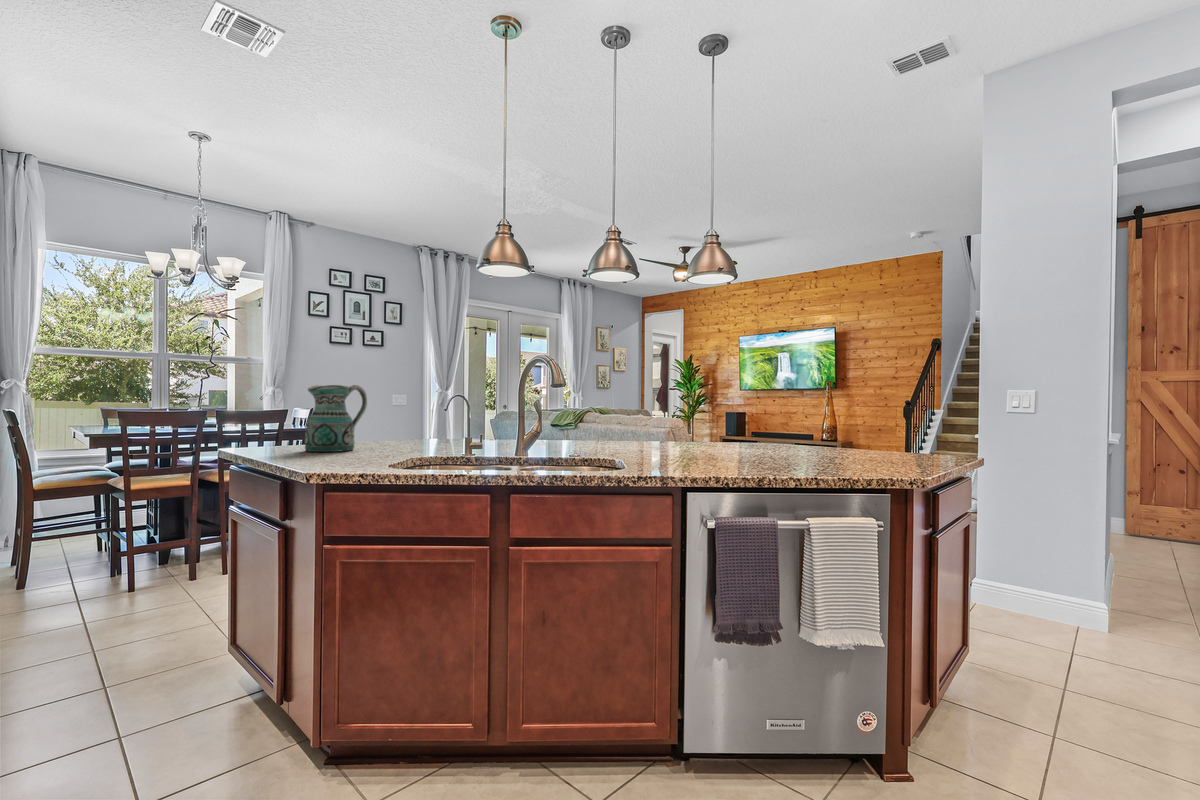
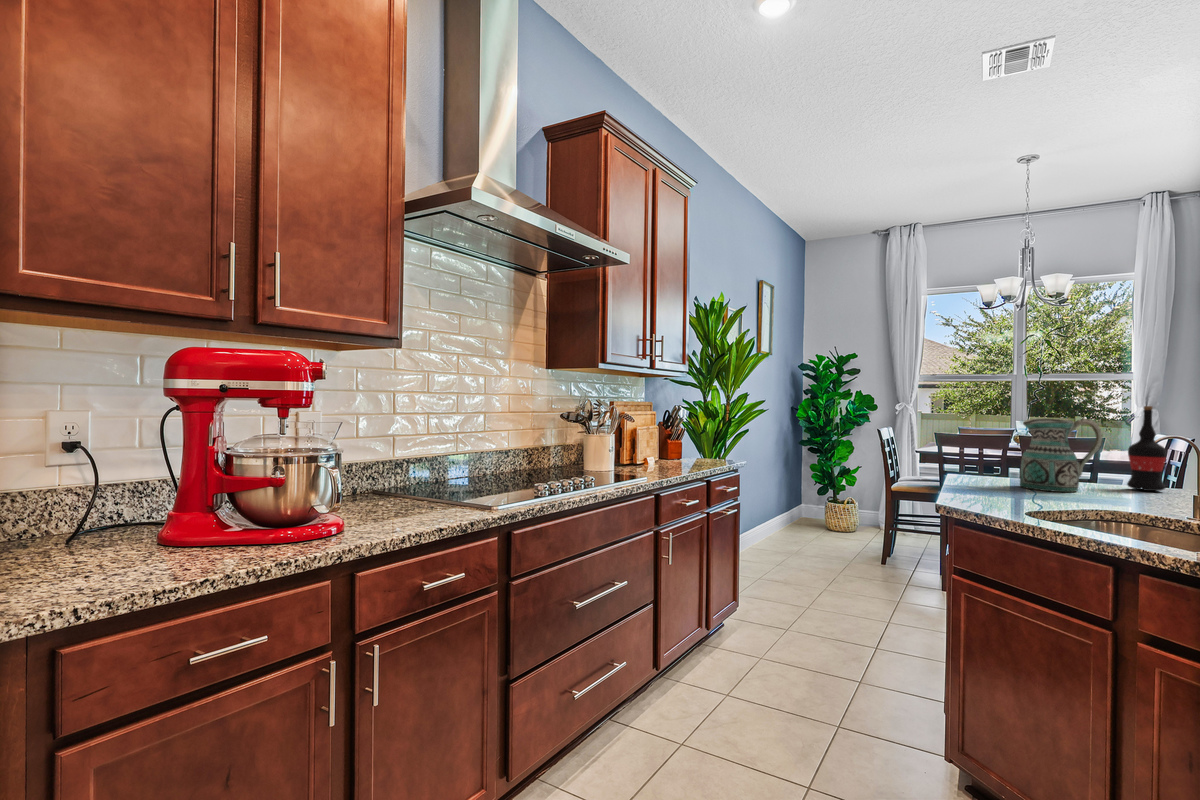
wine bottle: none [369,375,394,443] -> present [1127,406,1167,491]

